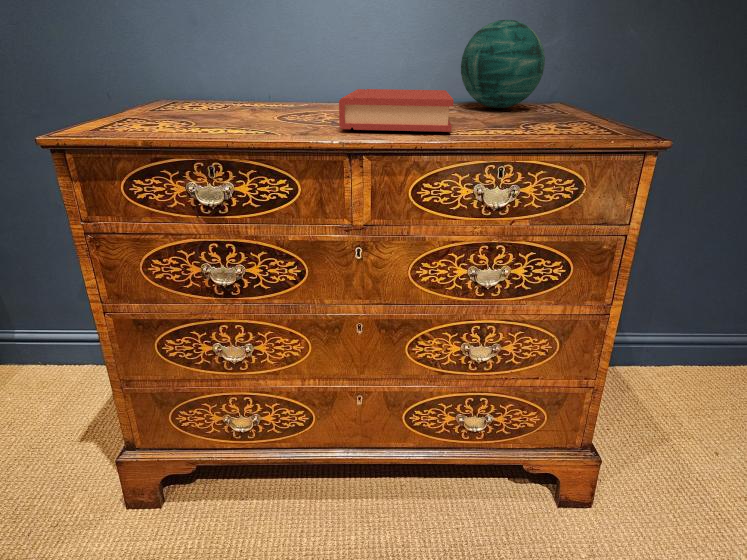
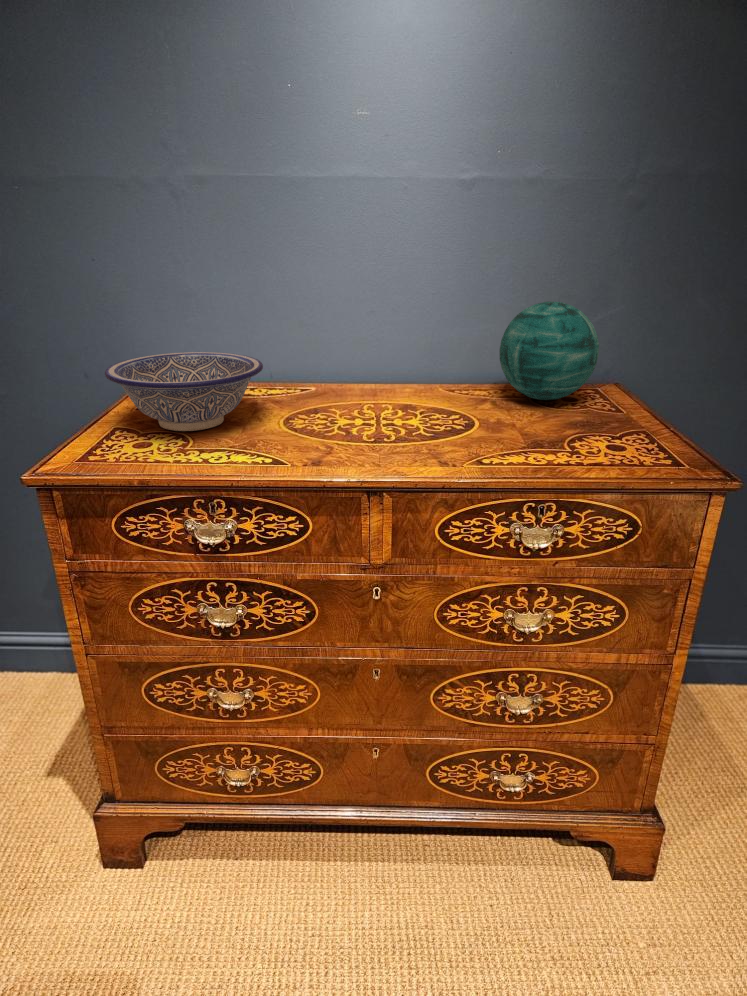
decorative bowl: none [117,62,258,119] -> present [105,352,263,431]
hardback book: present [339,89,454,132] -> none [357,385,488,463]

